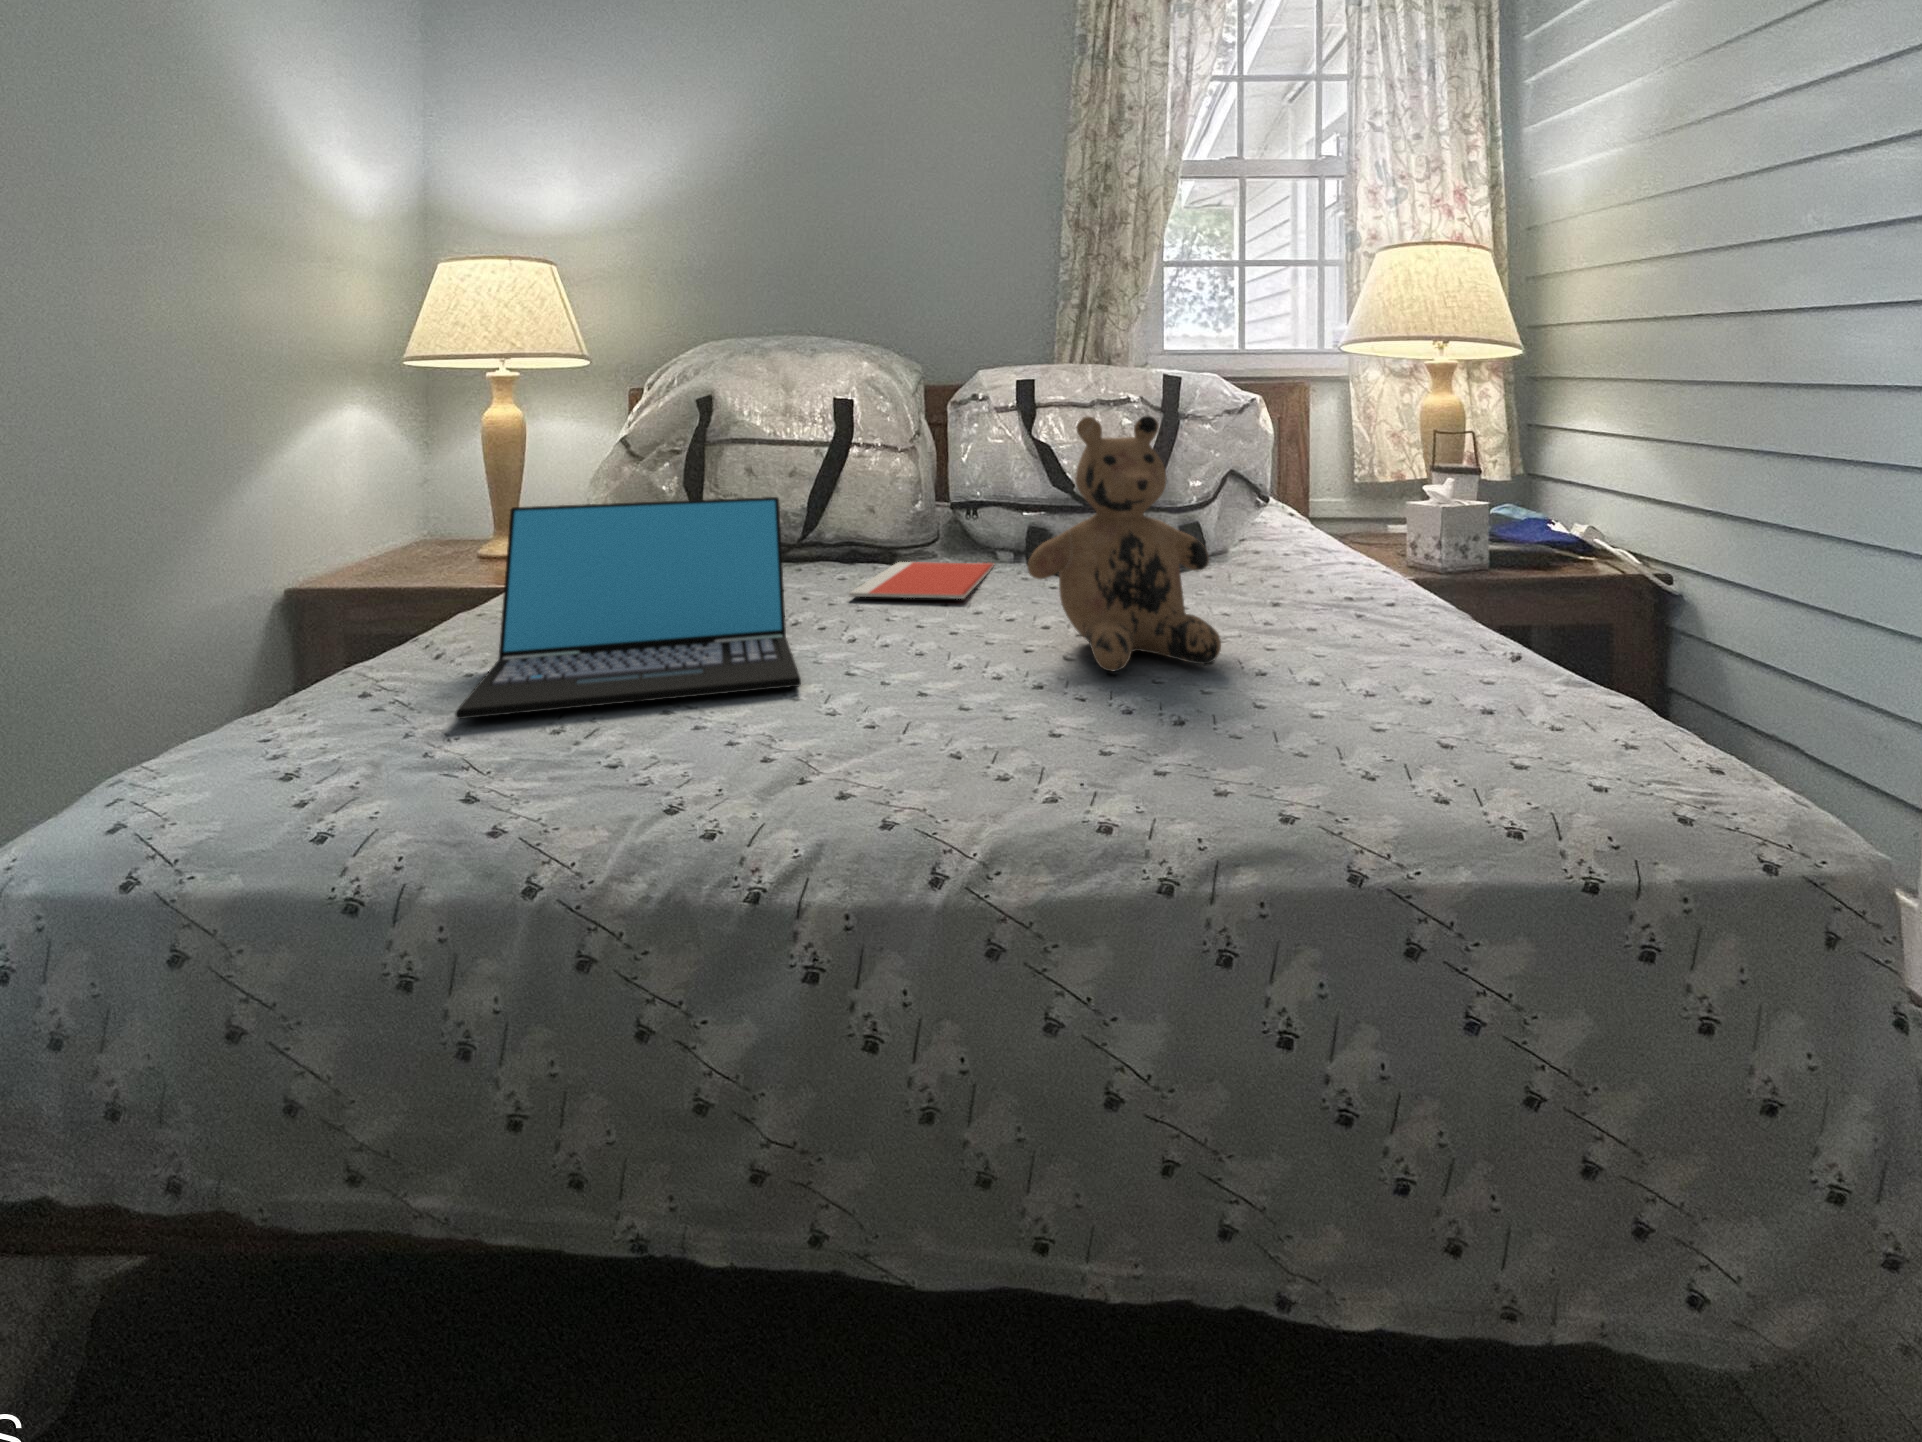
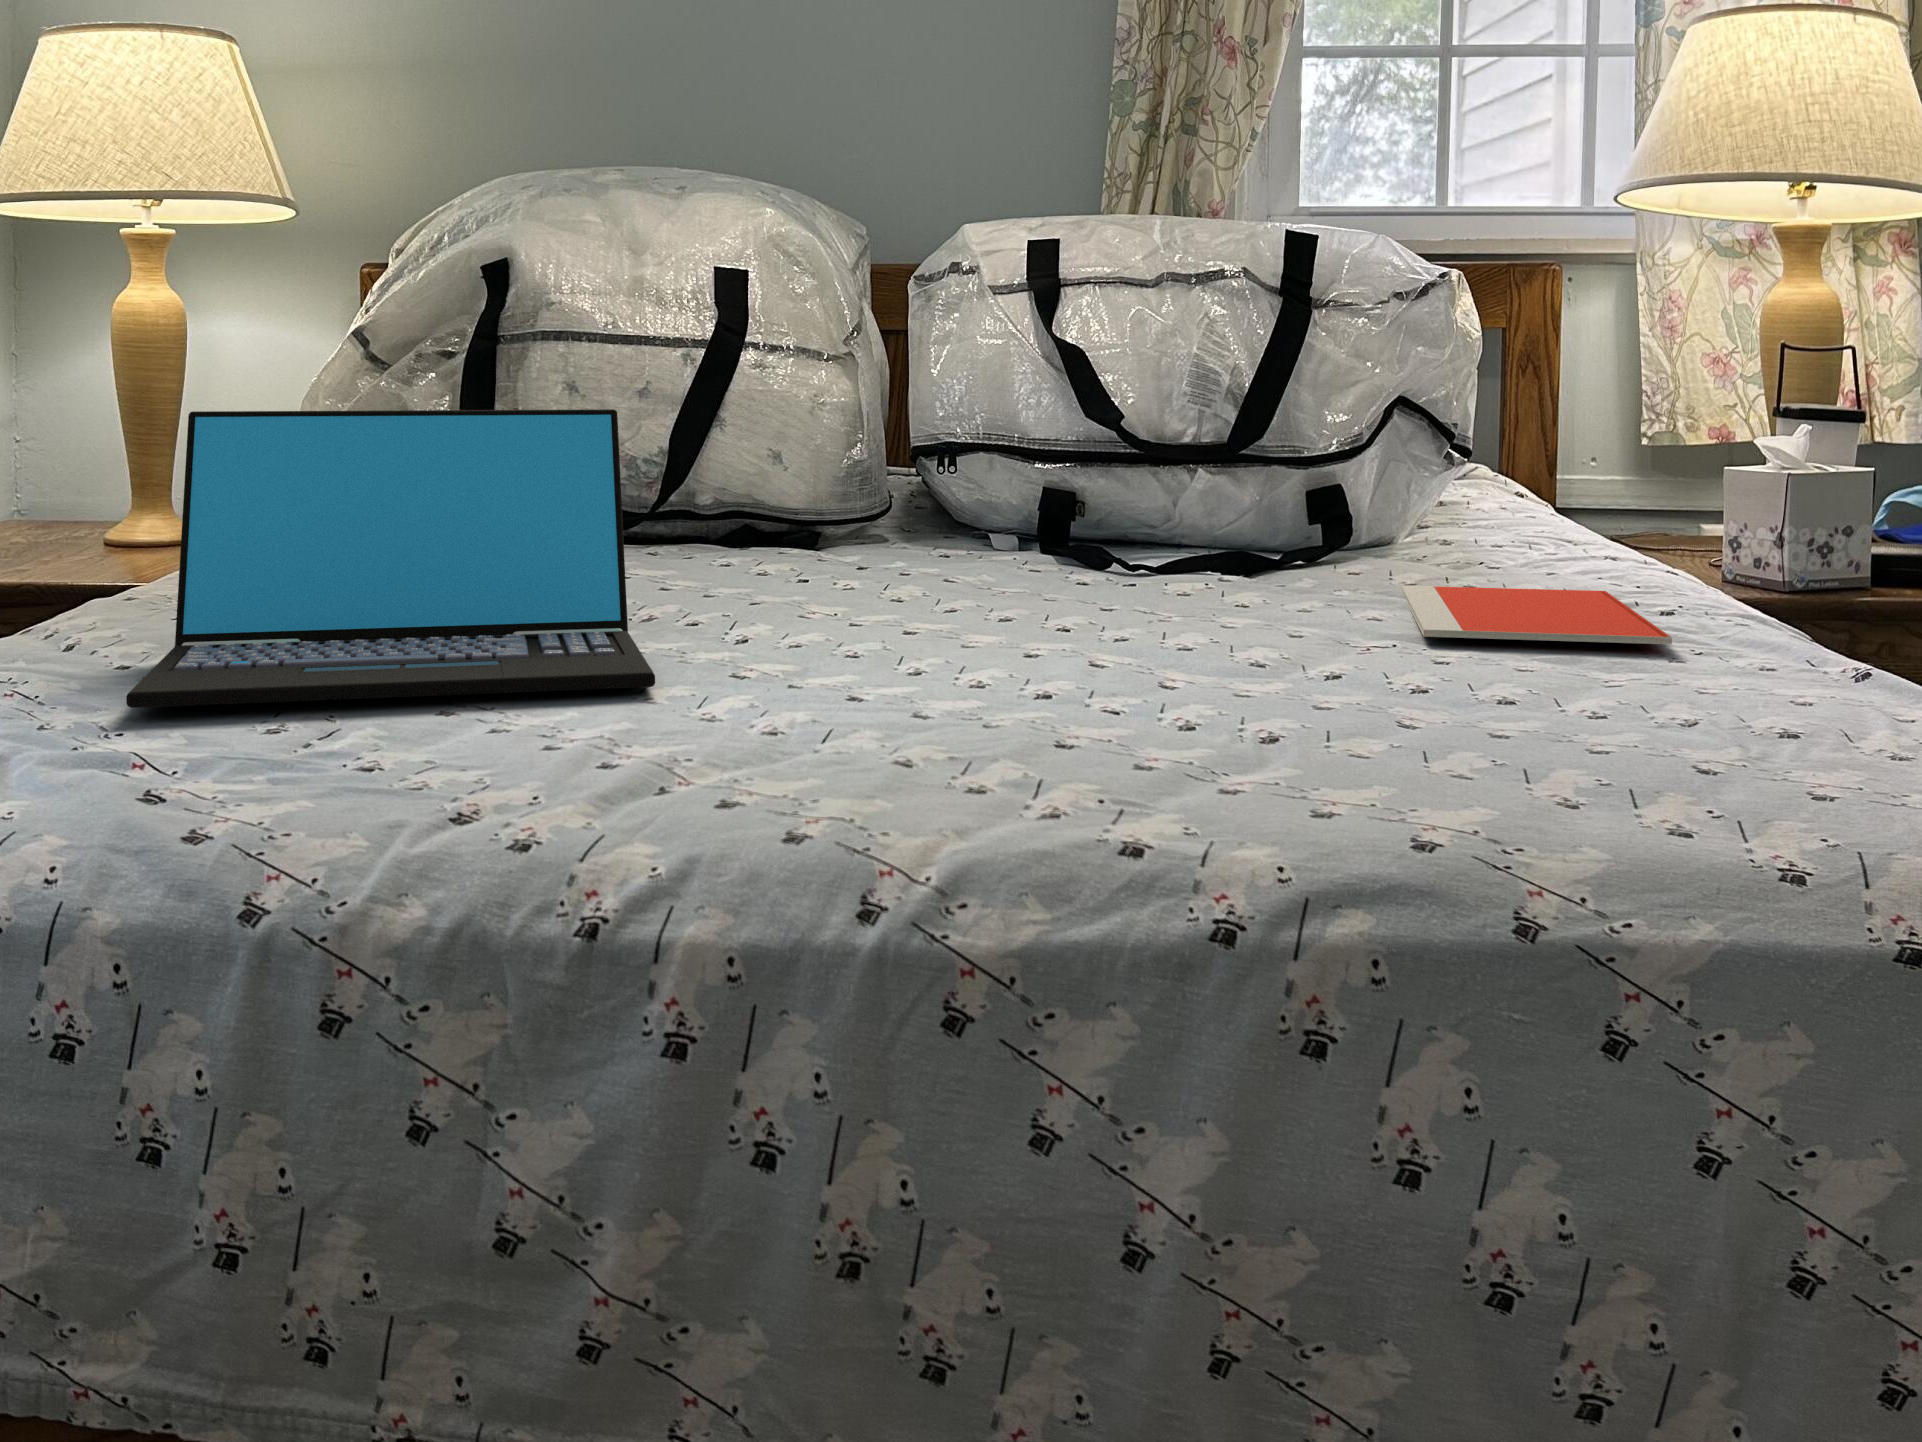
teddy bear: present [1027,415,1221,671] -> none [1025,272,1343,680]
notebook: present [849,562,994,599] -> present [1401,586,1672,644]

